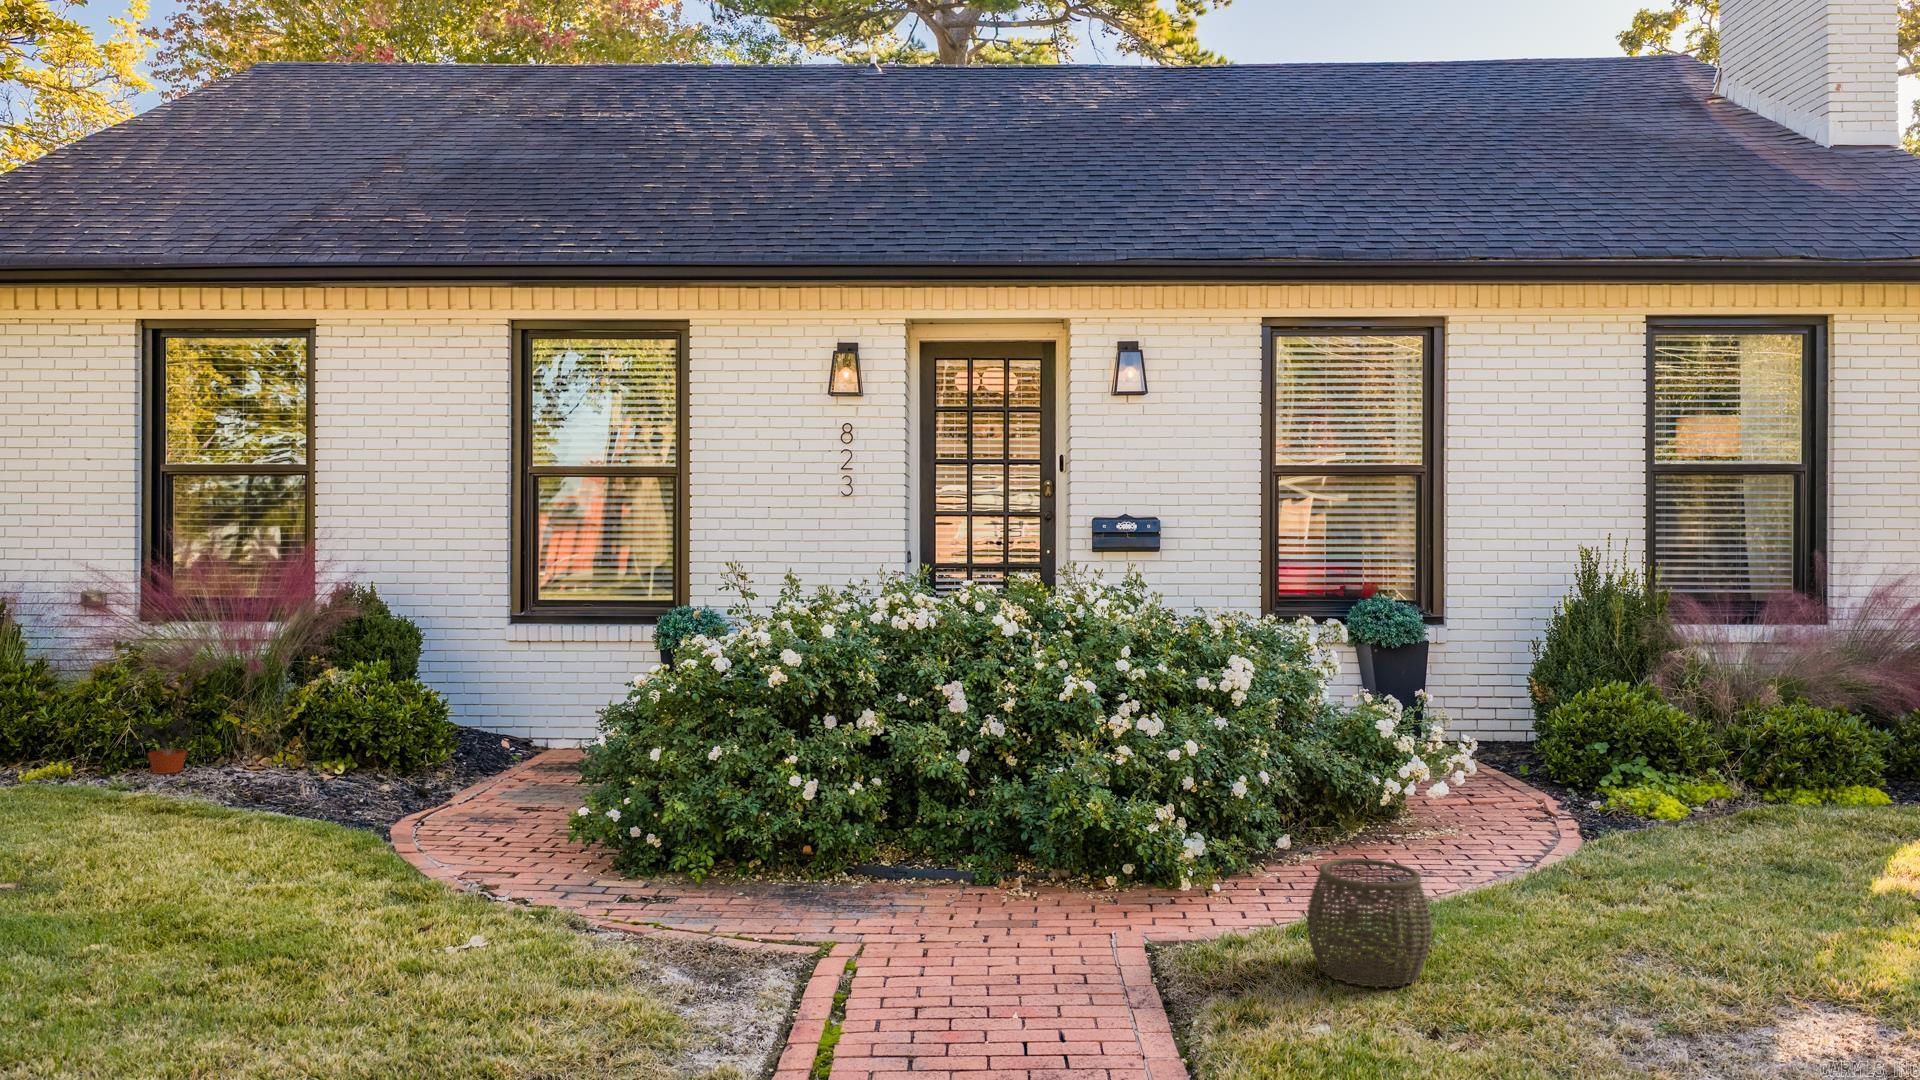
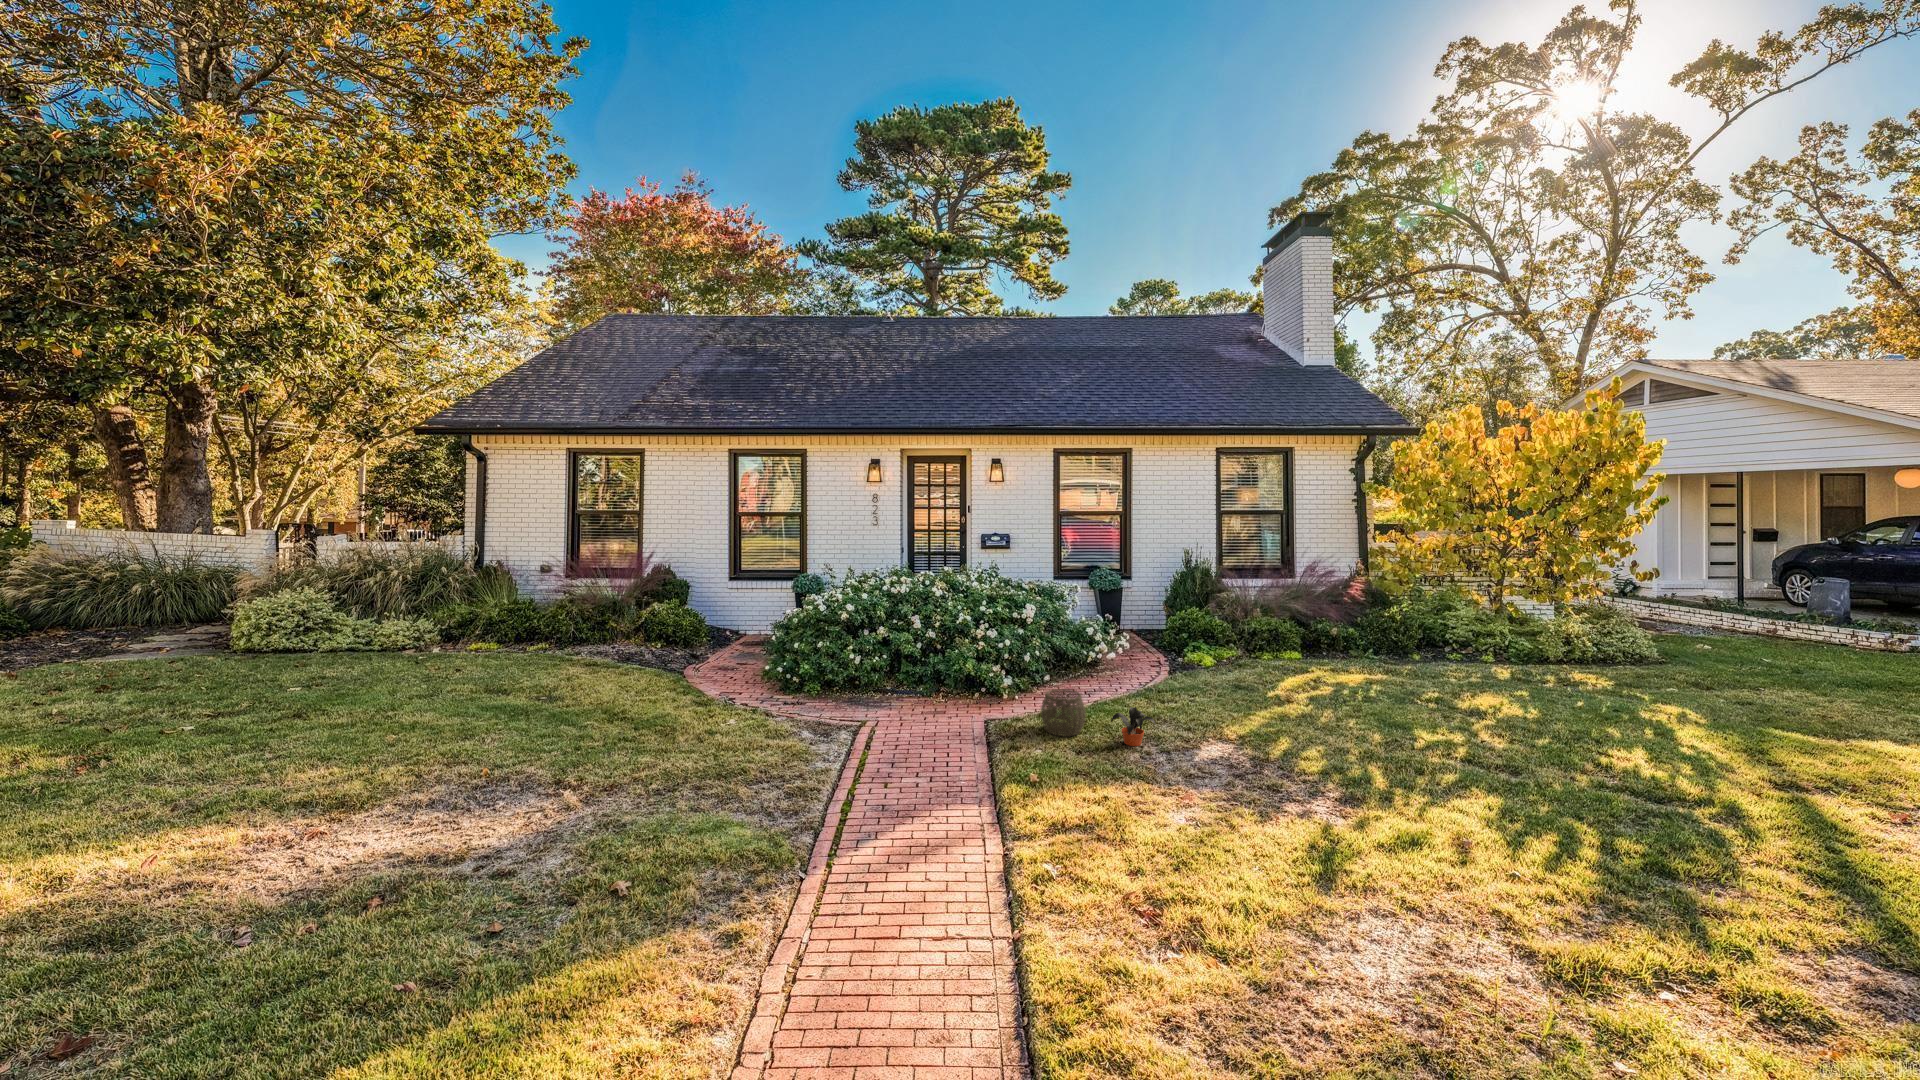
potted plant: present [132,718,200,774] -> present [1111,707,1156,746]

